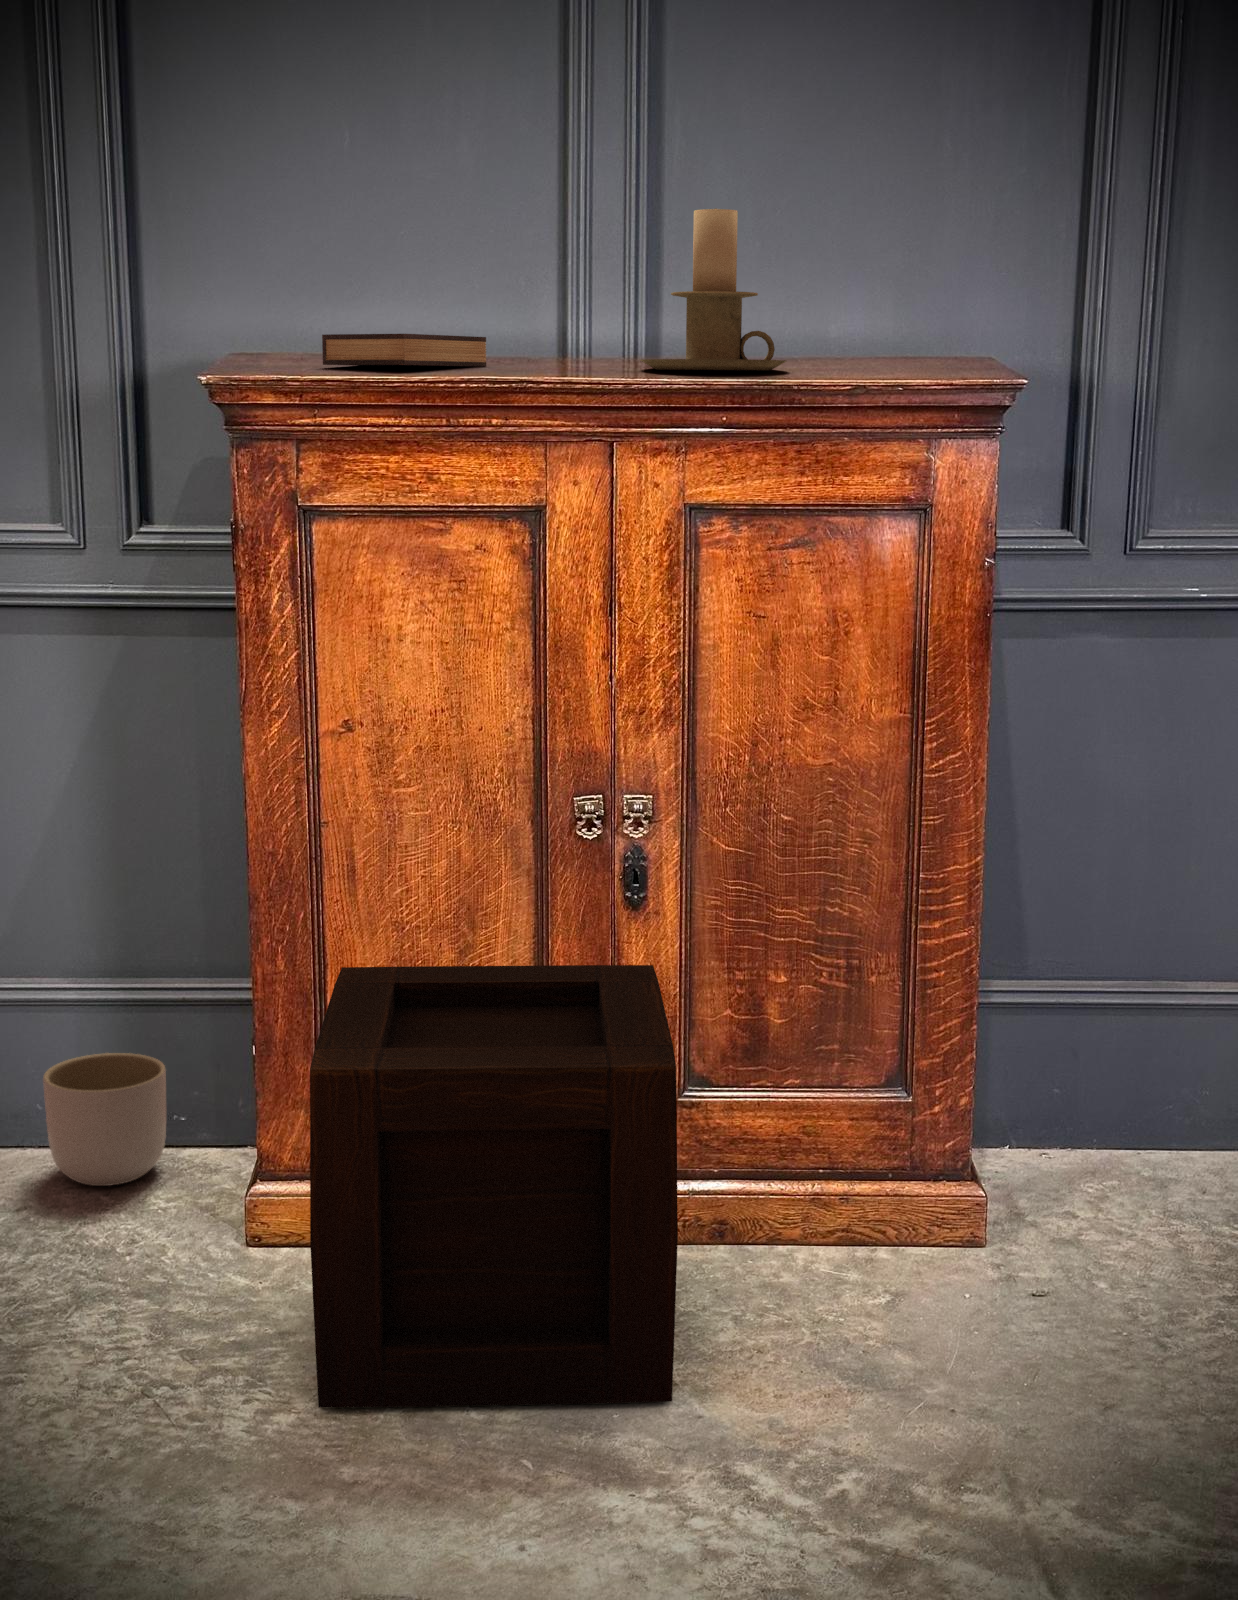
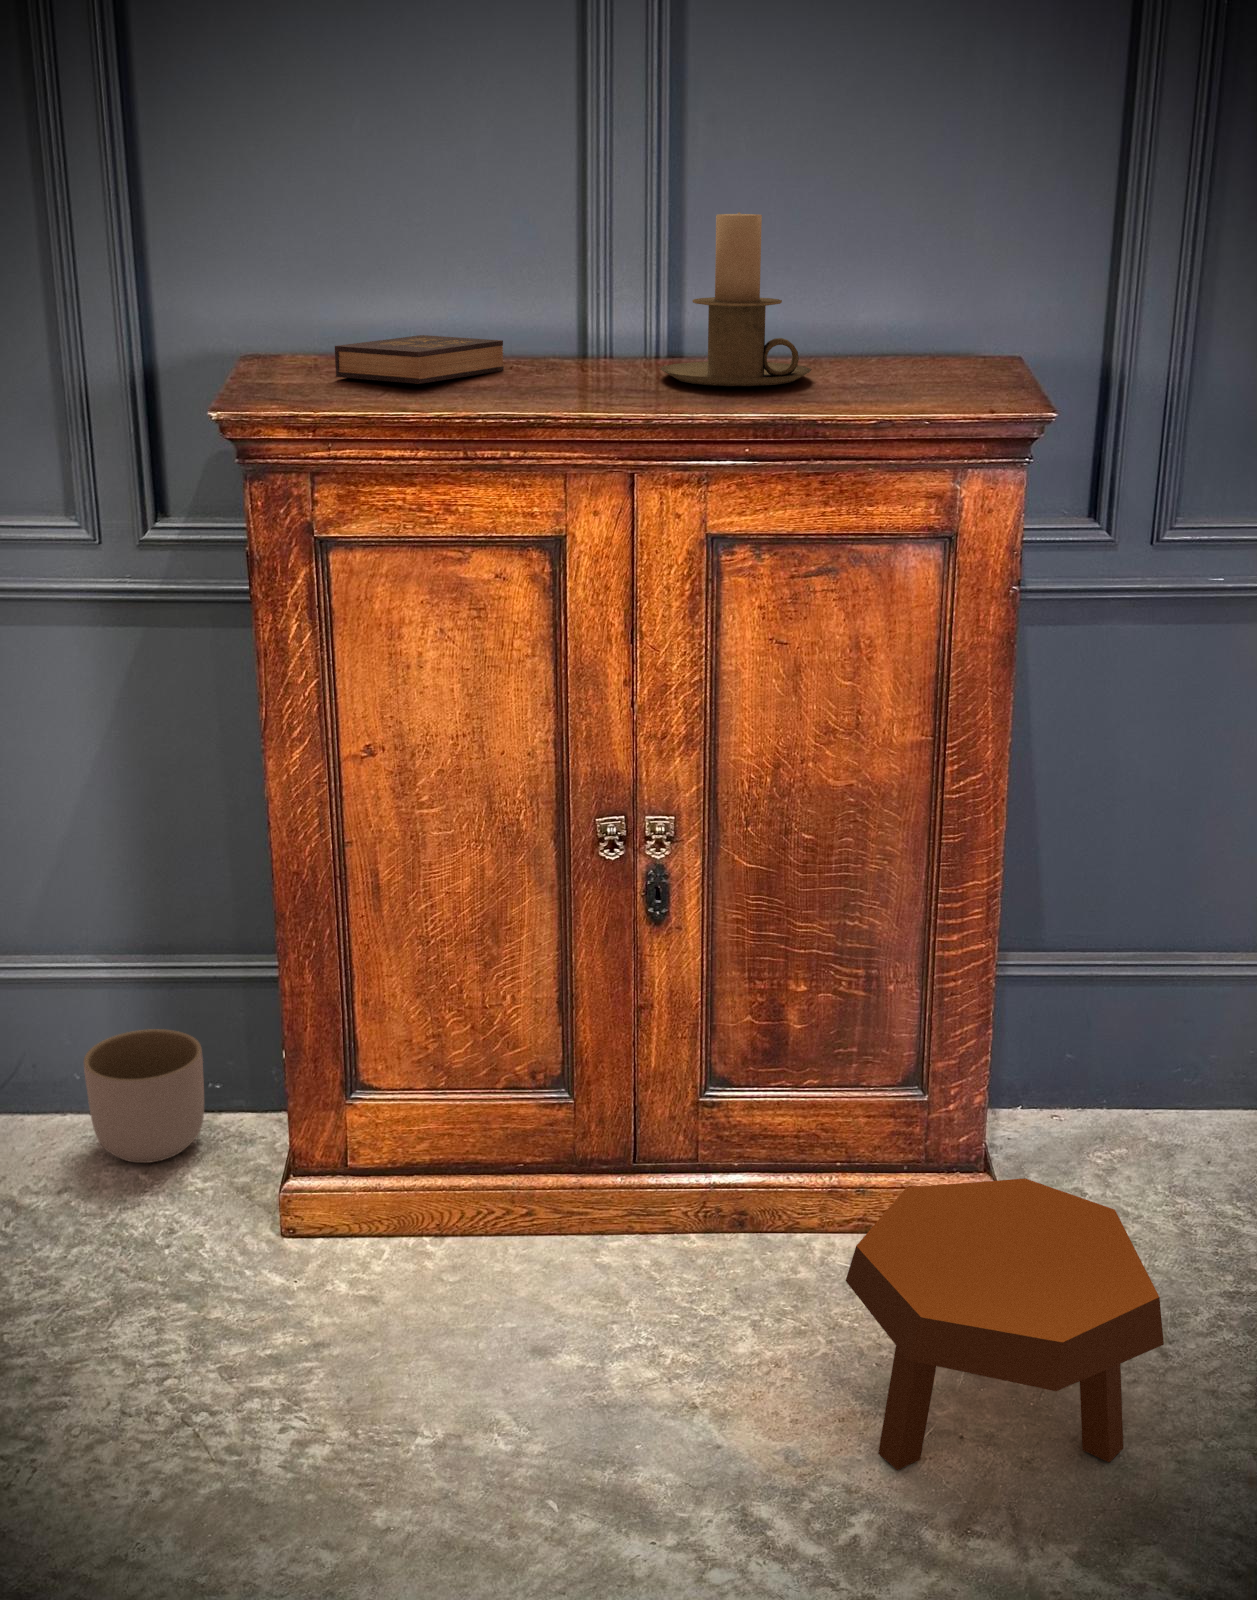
wooden crate: present [310,965,678,1408] -> none [337,980,699,1438]
footstool: none [829,1157,1156,1435] -> present [846,1178,1164,1470]

